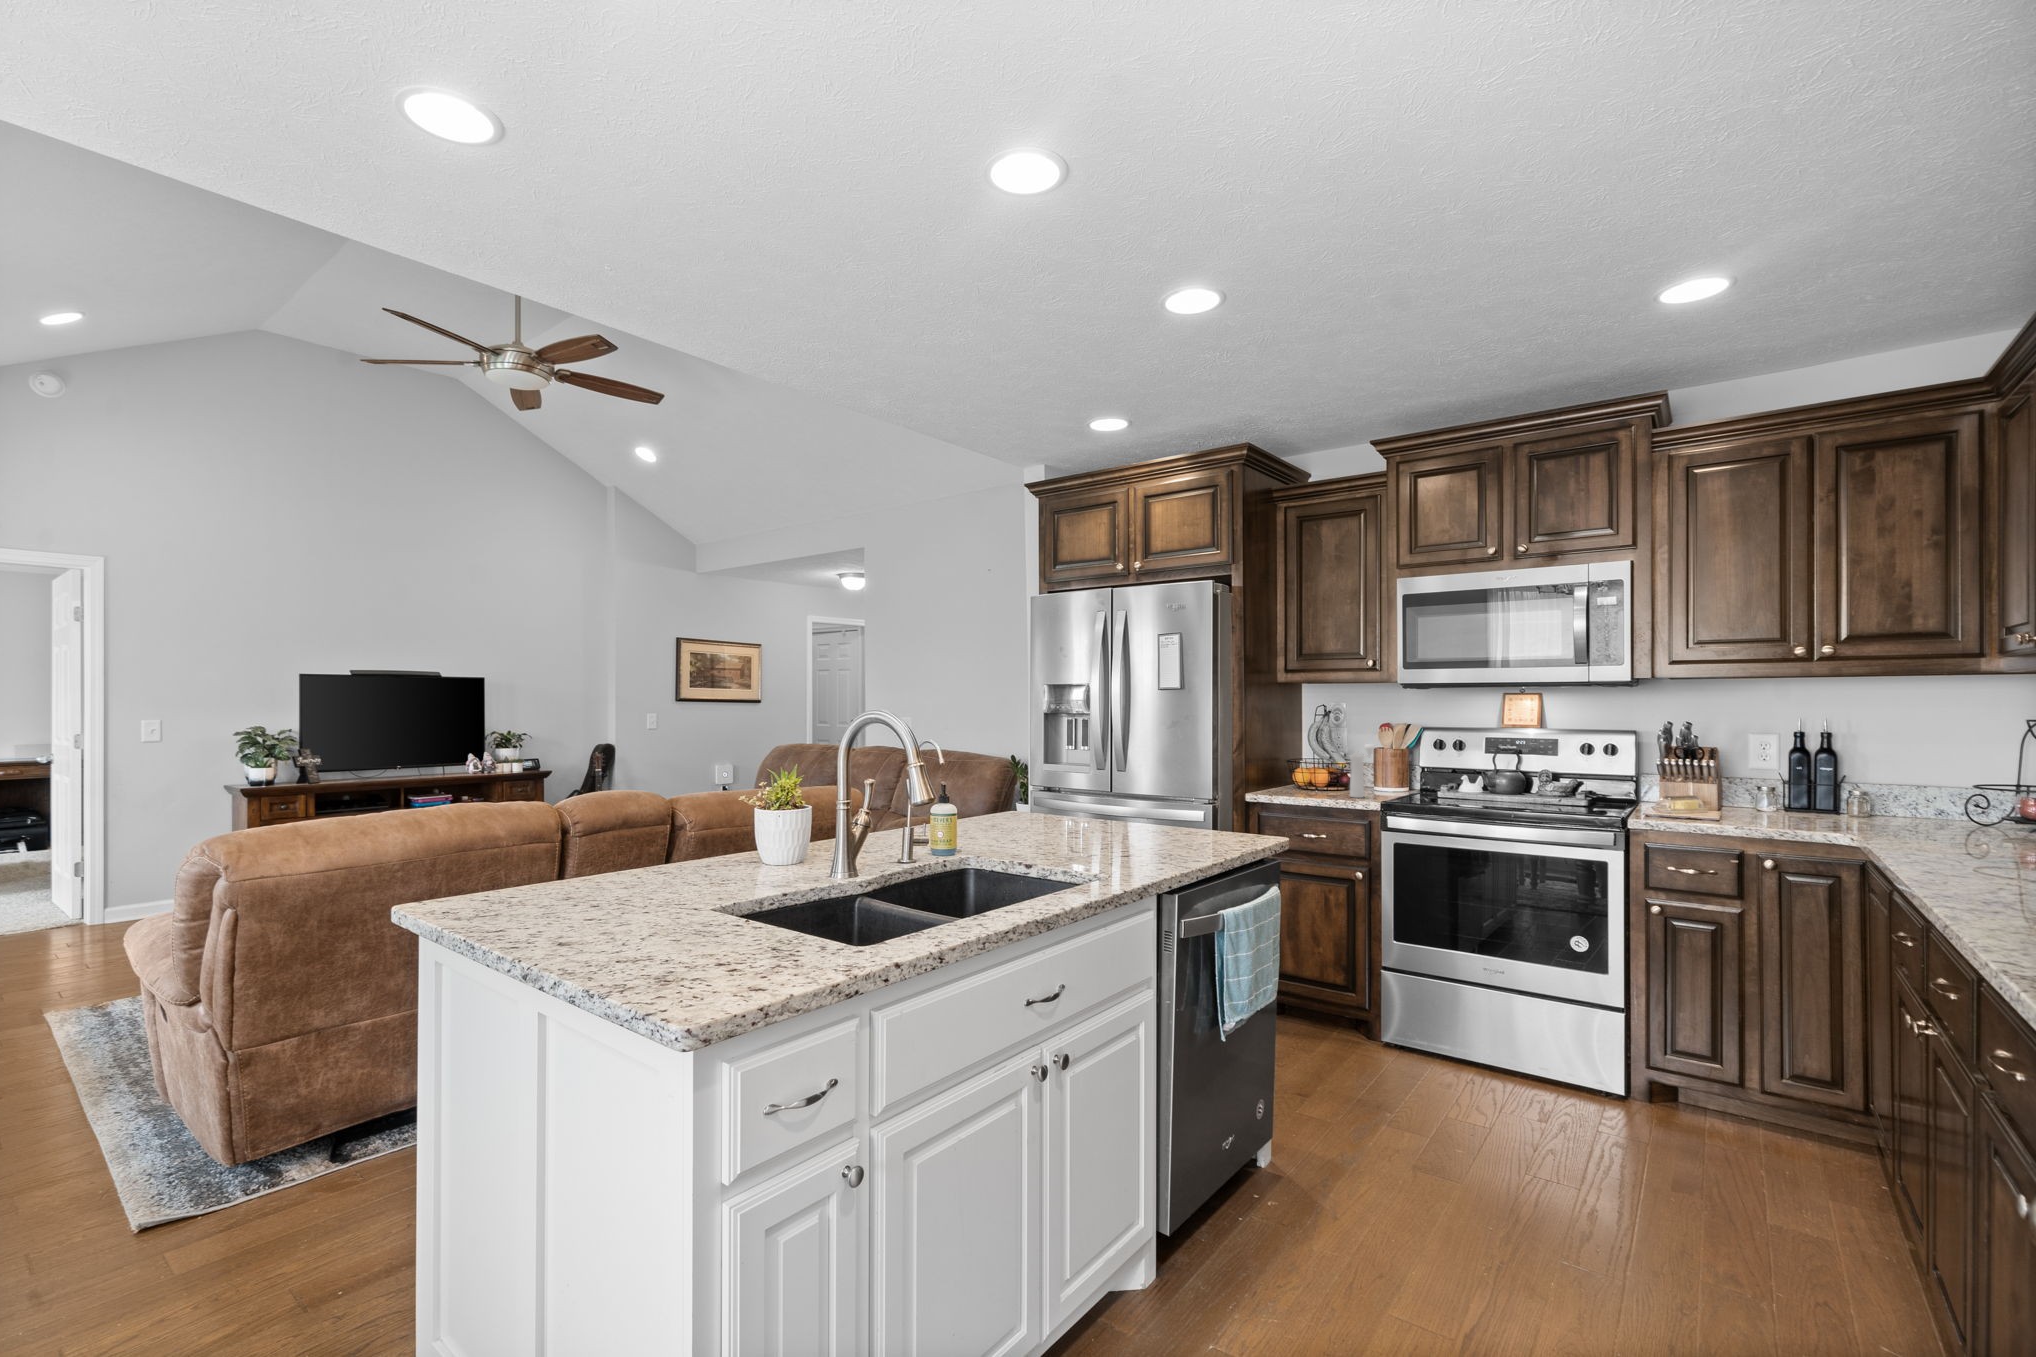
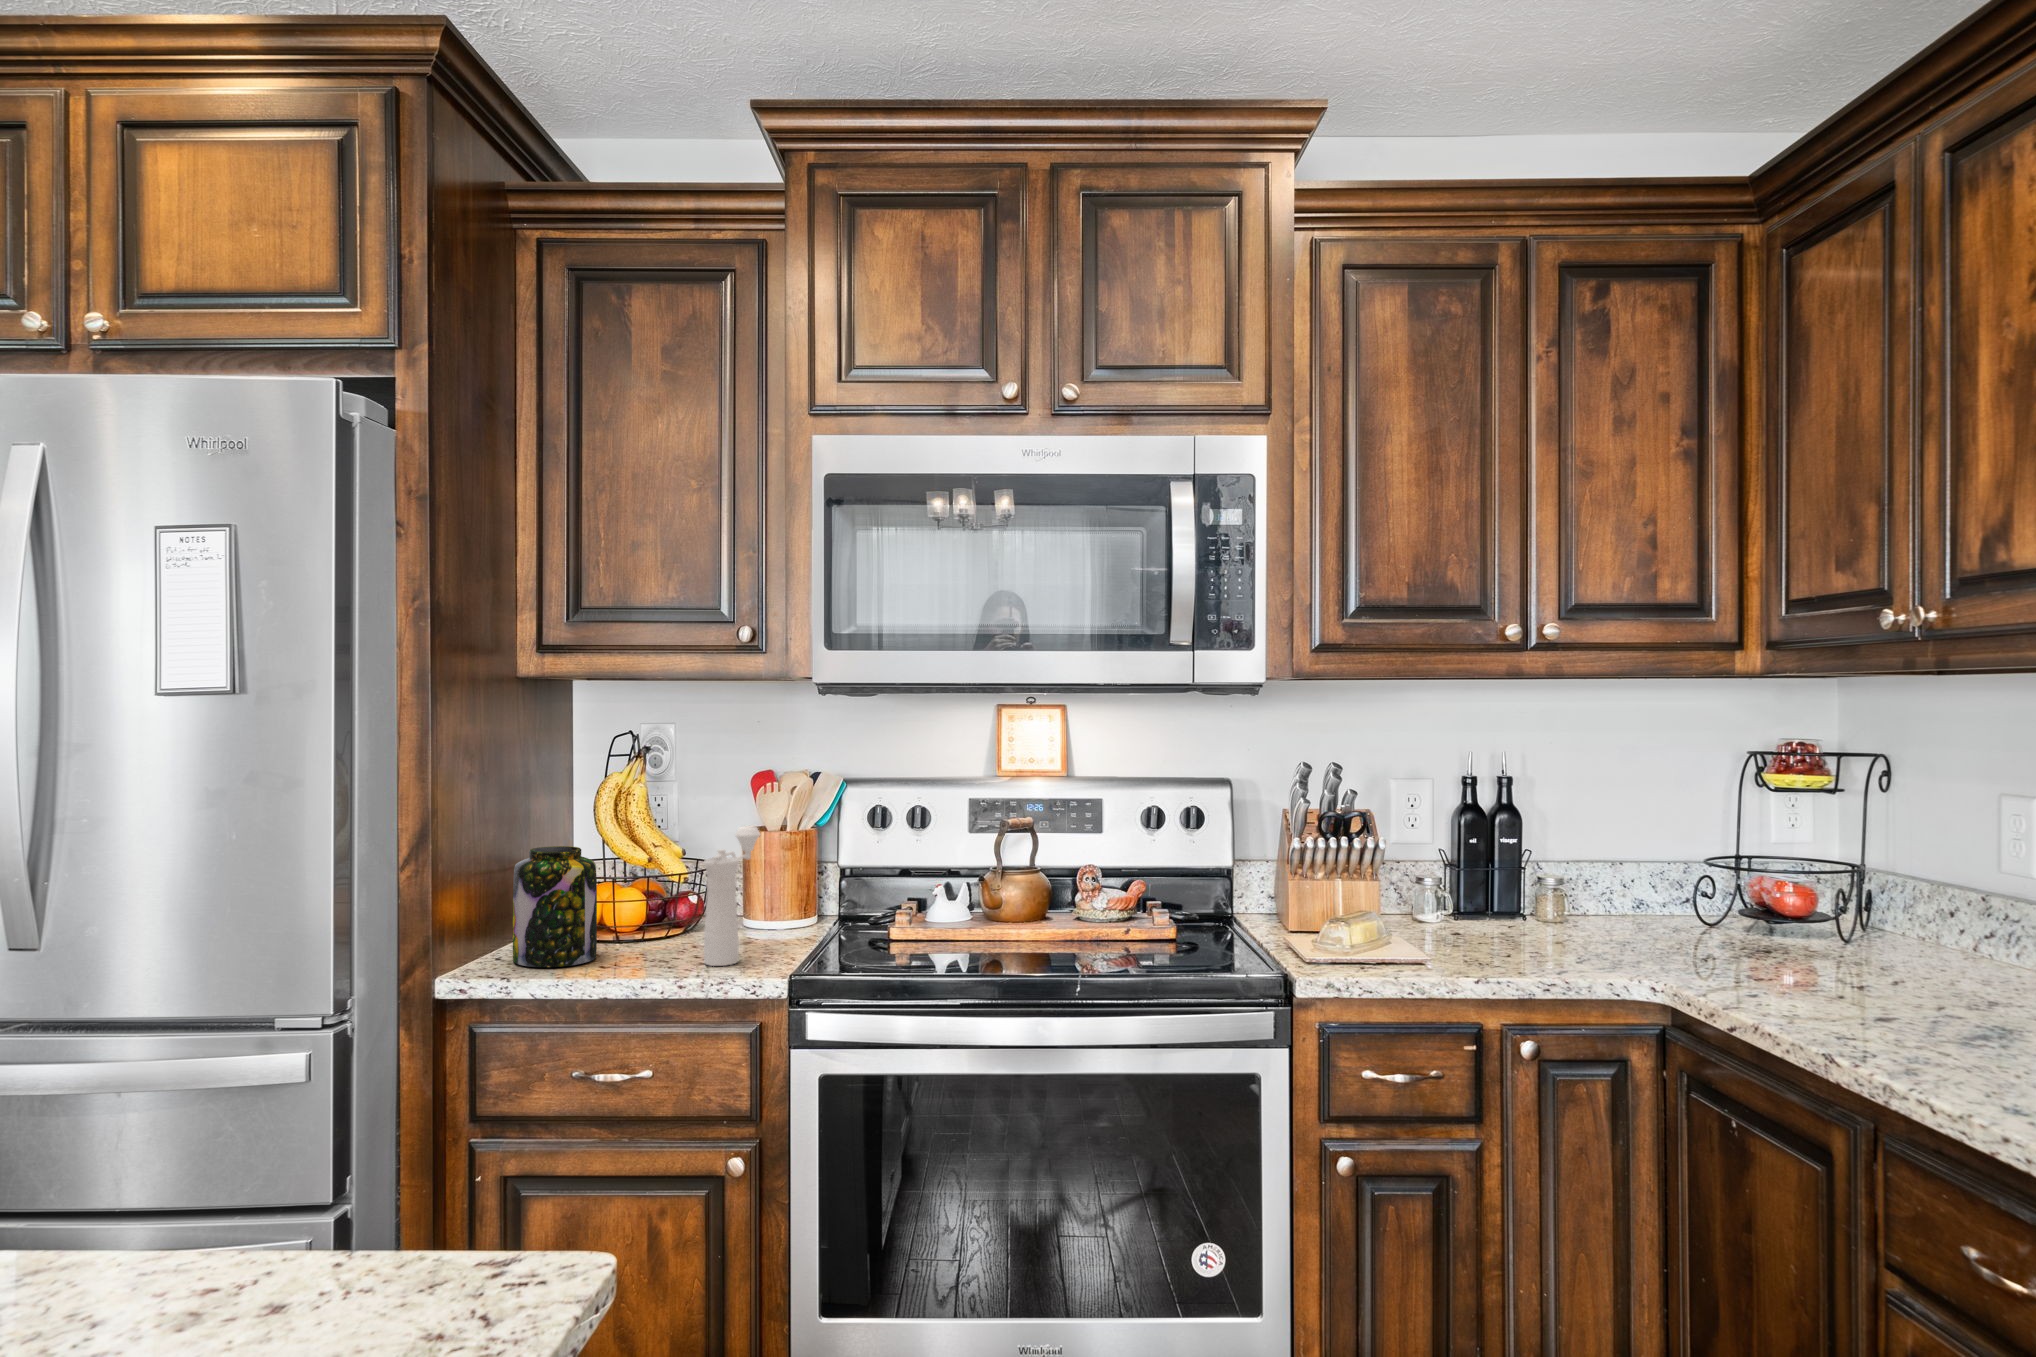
jar: none [1276,748,1307,793] -> present [513,846,597,967]

